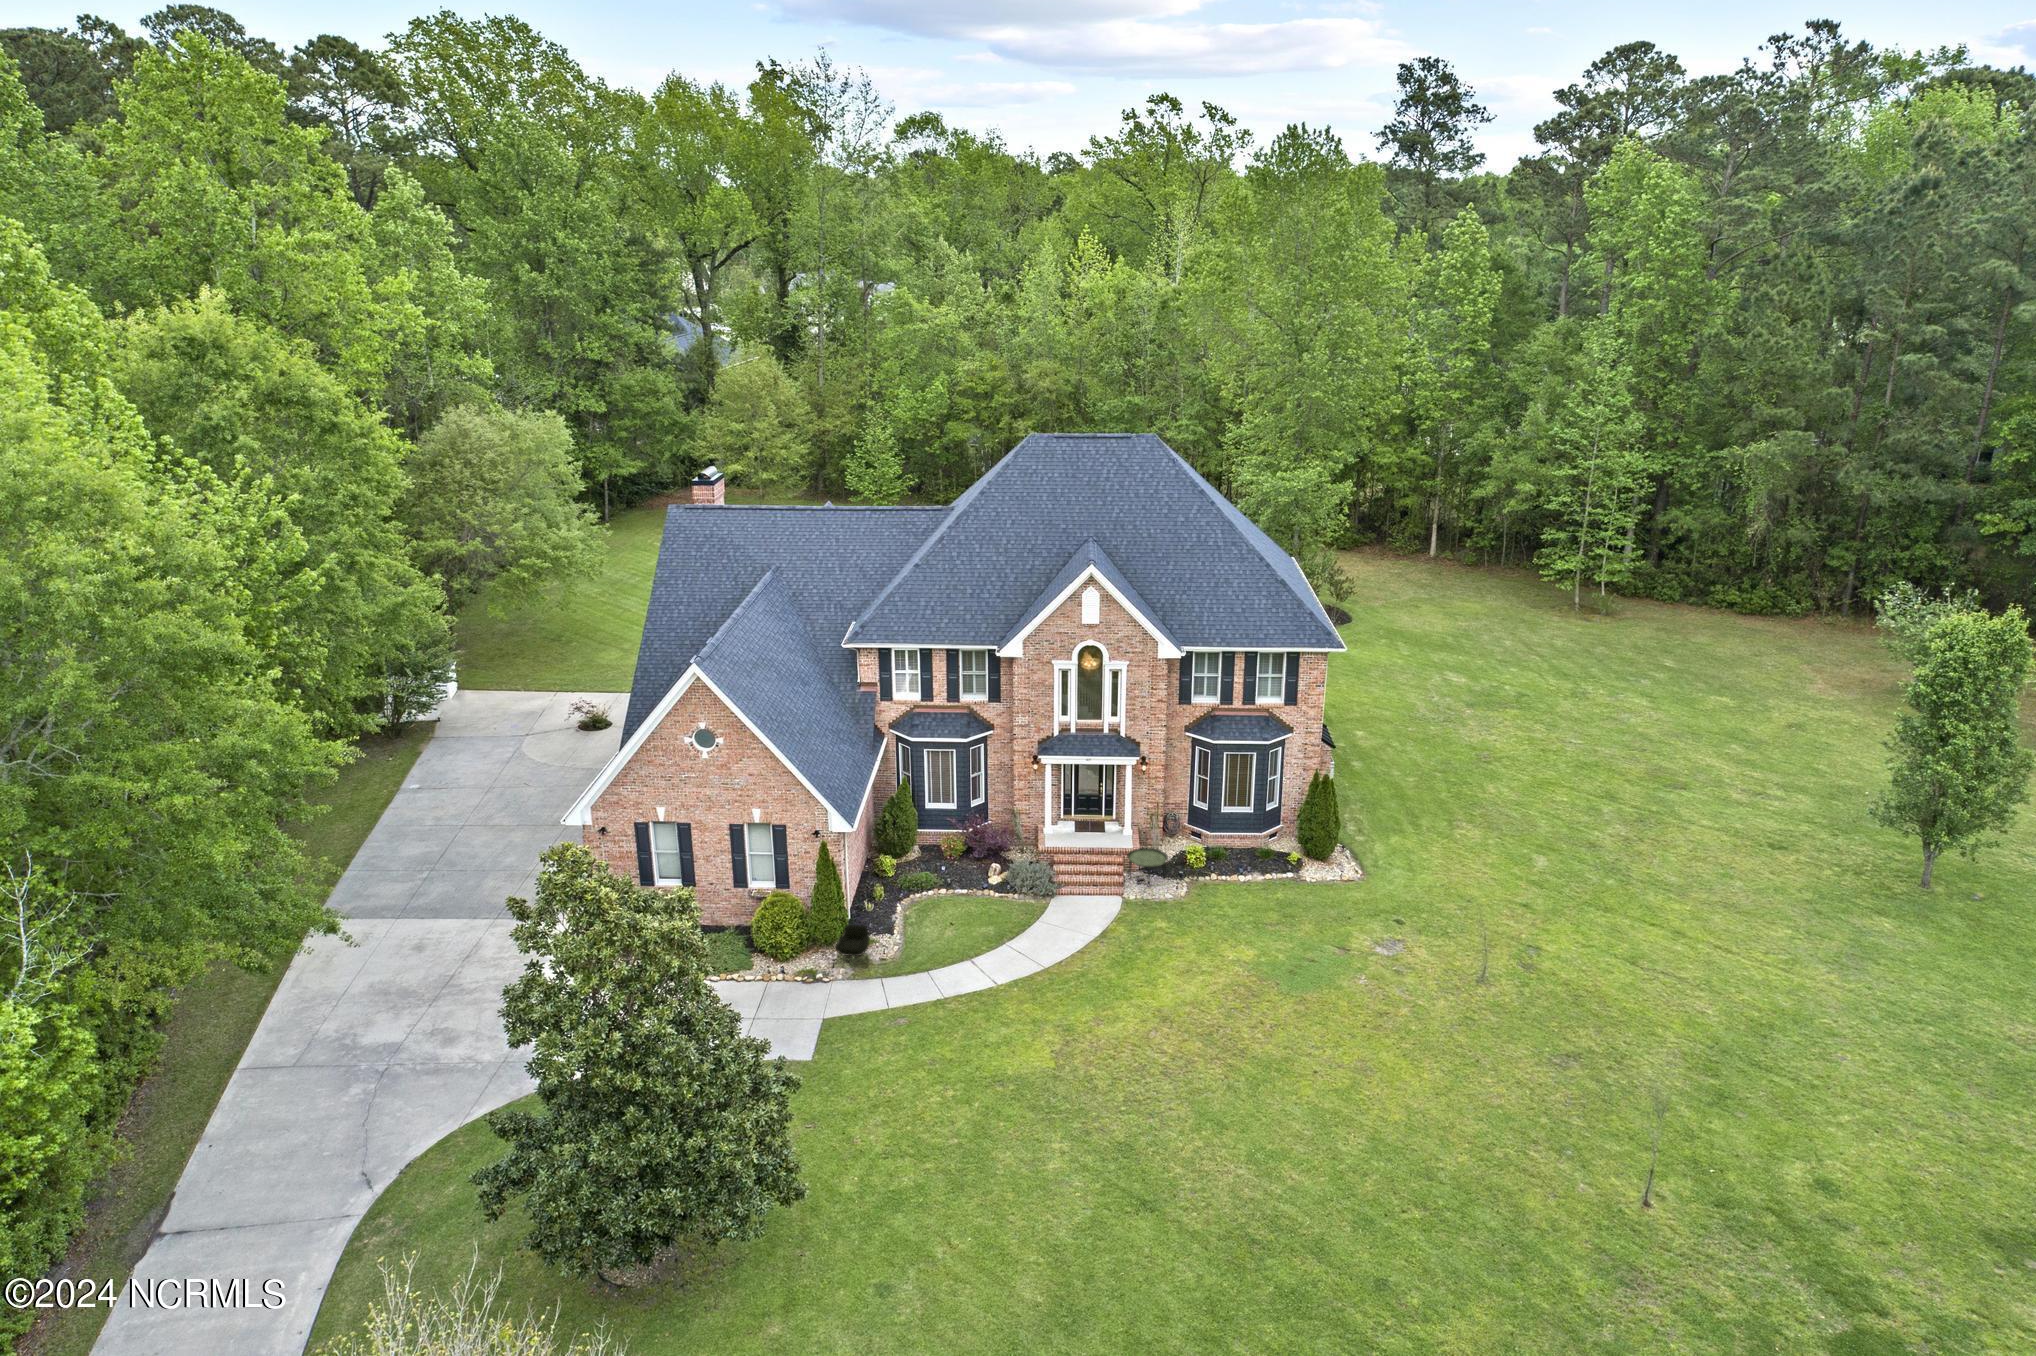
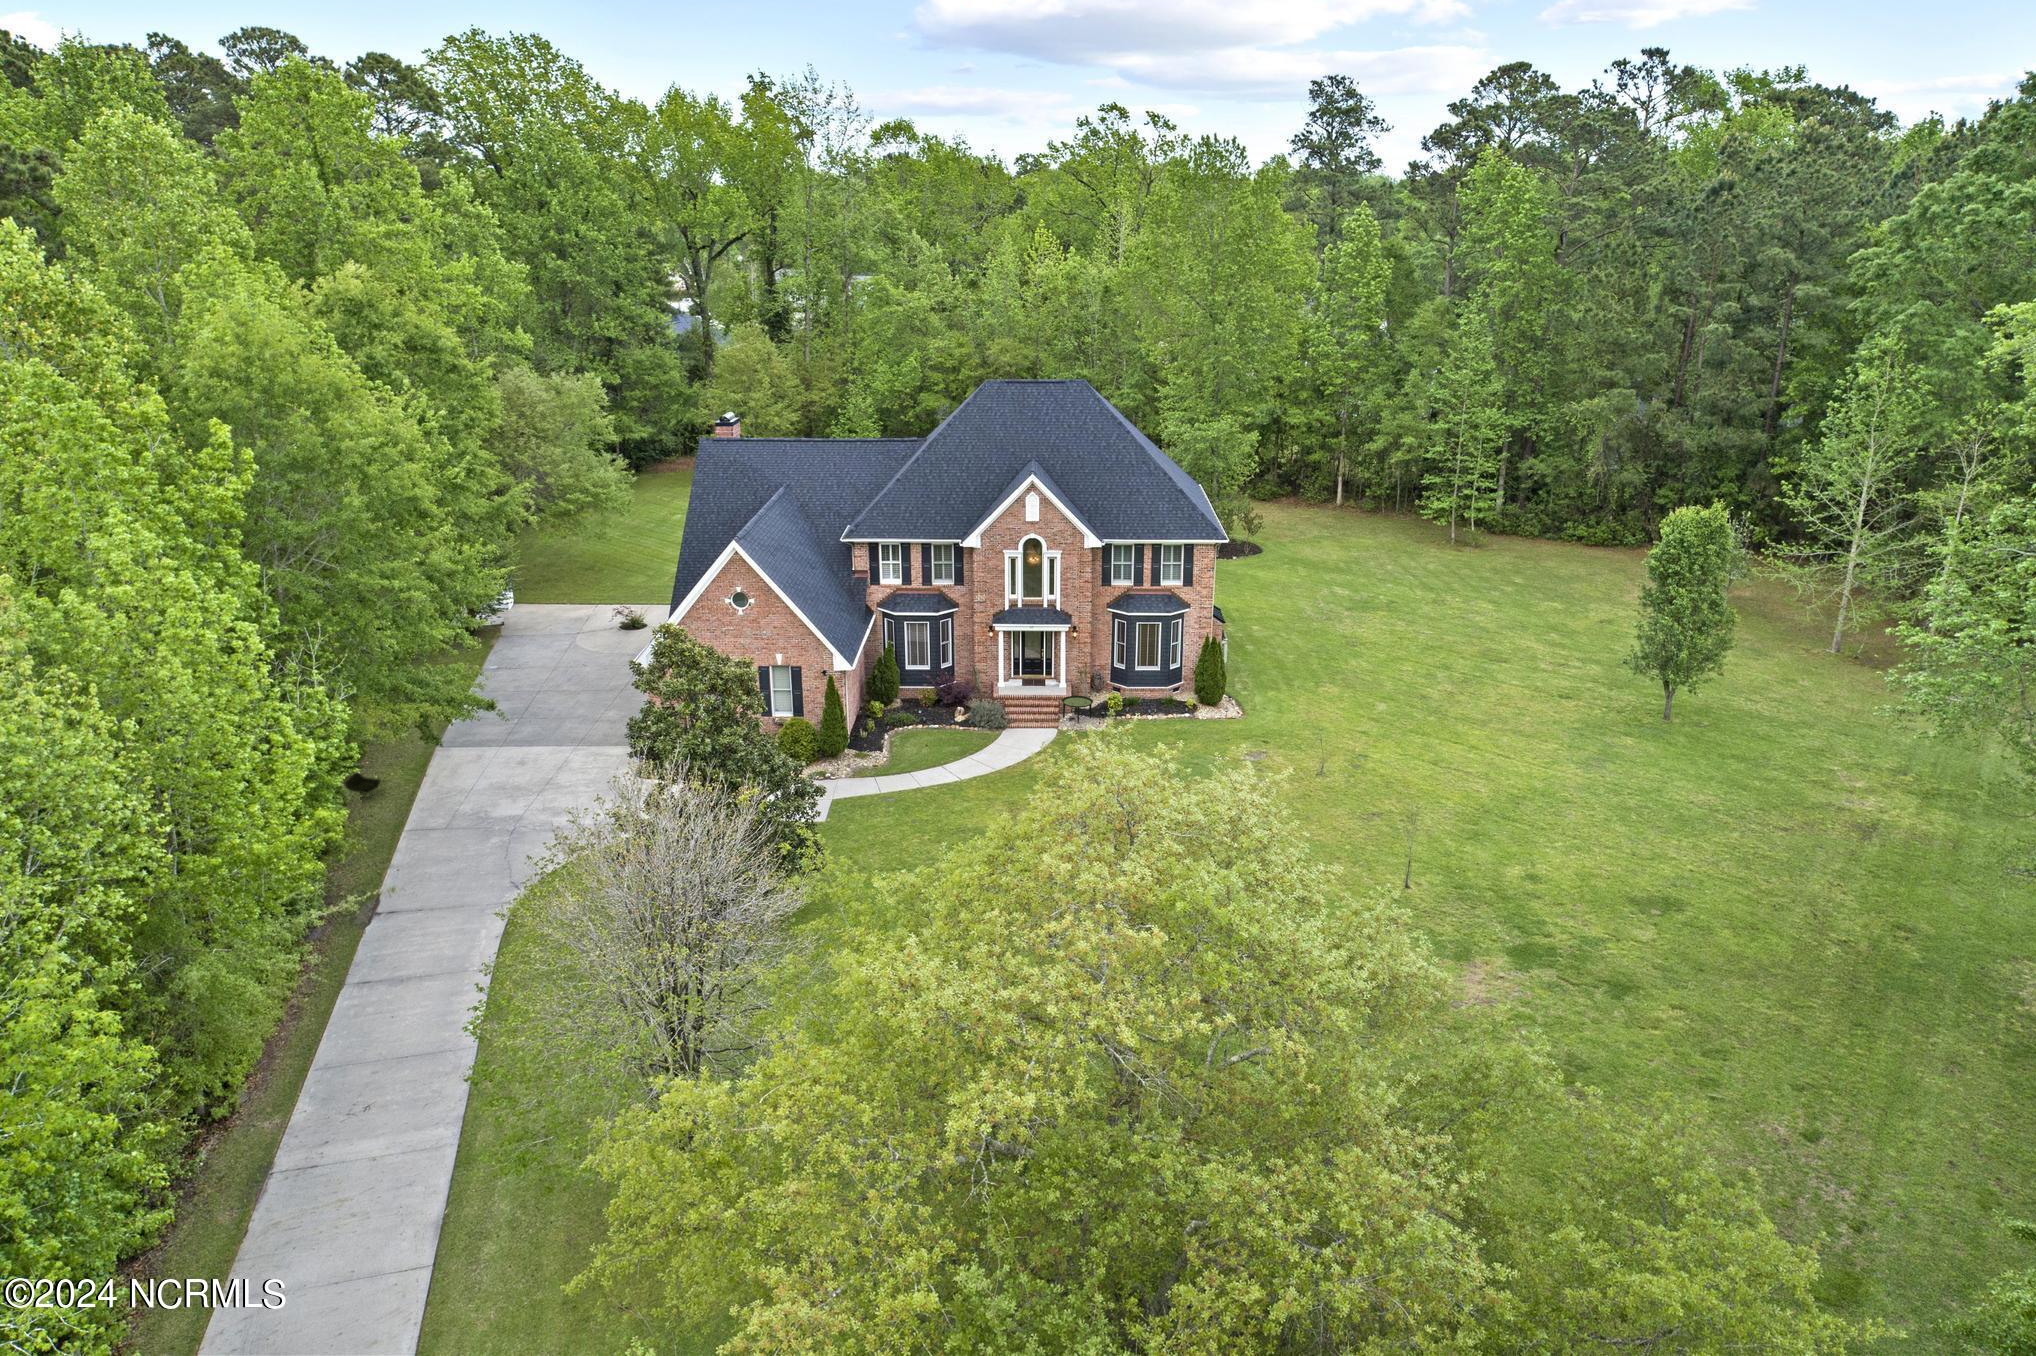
lounge chair: present [835,925,870,960] -> present [344,772,380,797]

